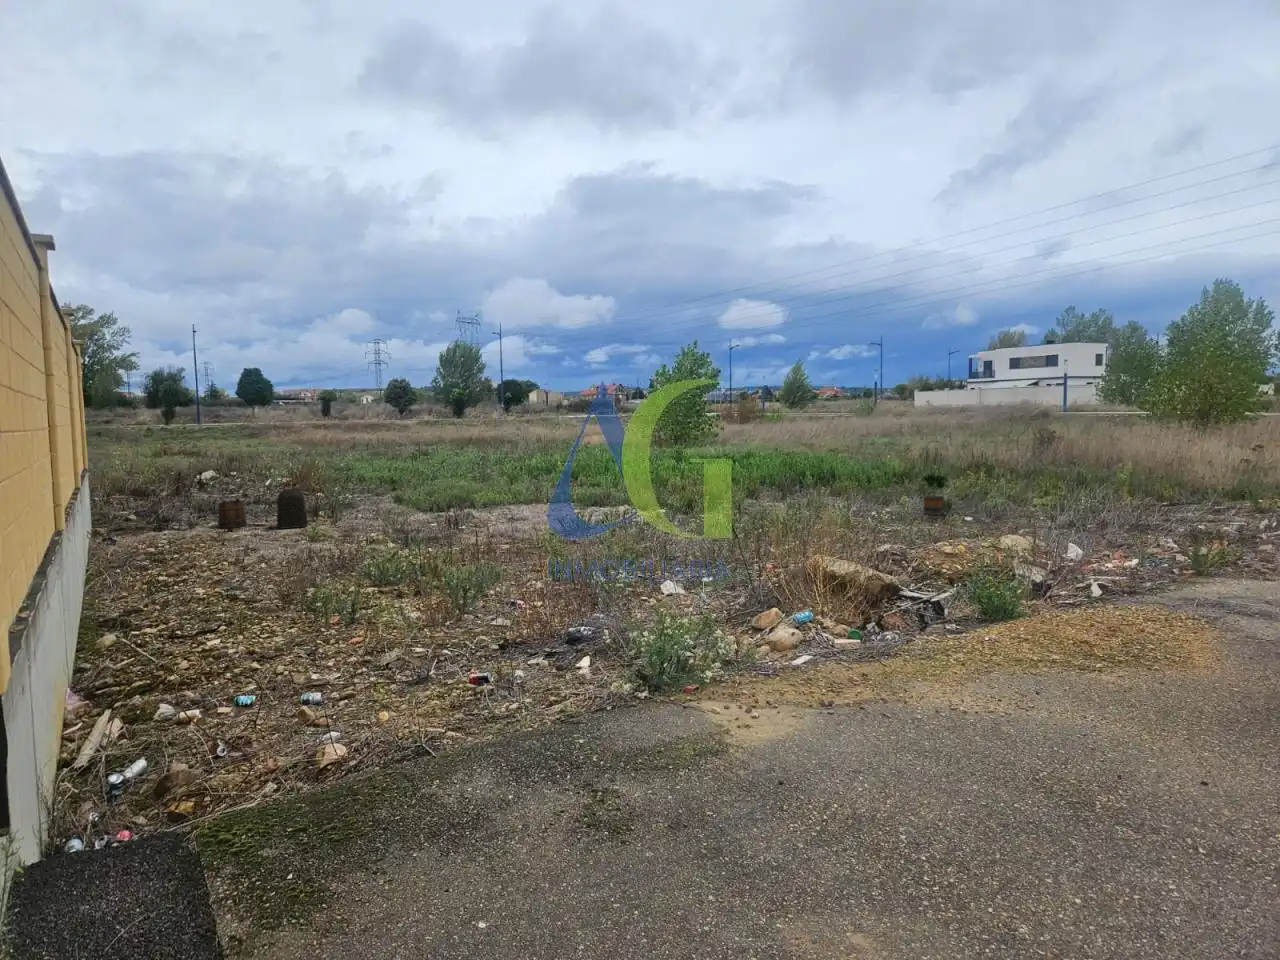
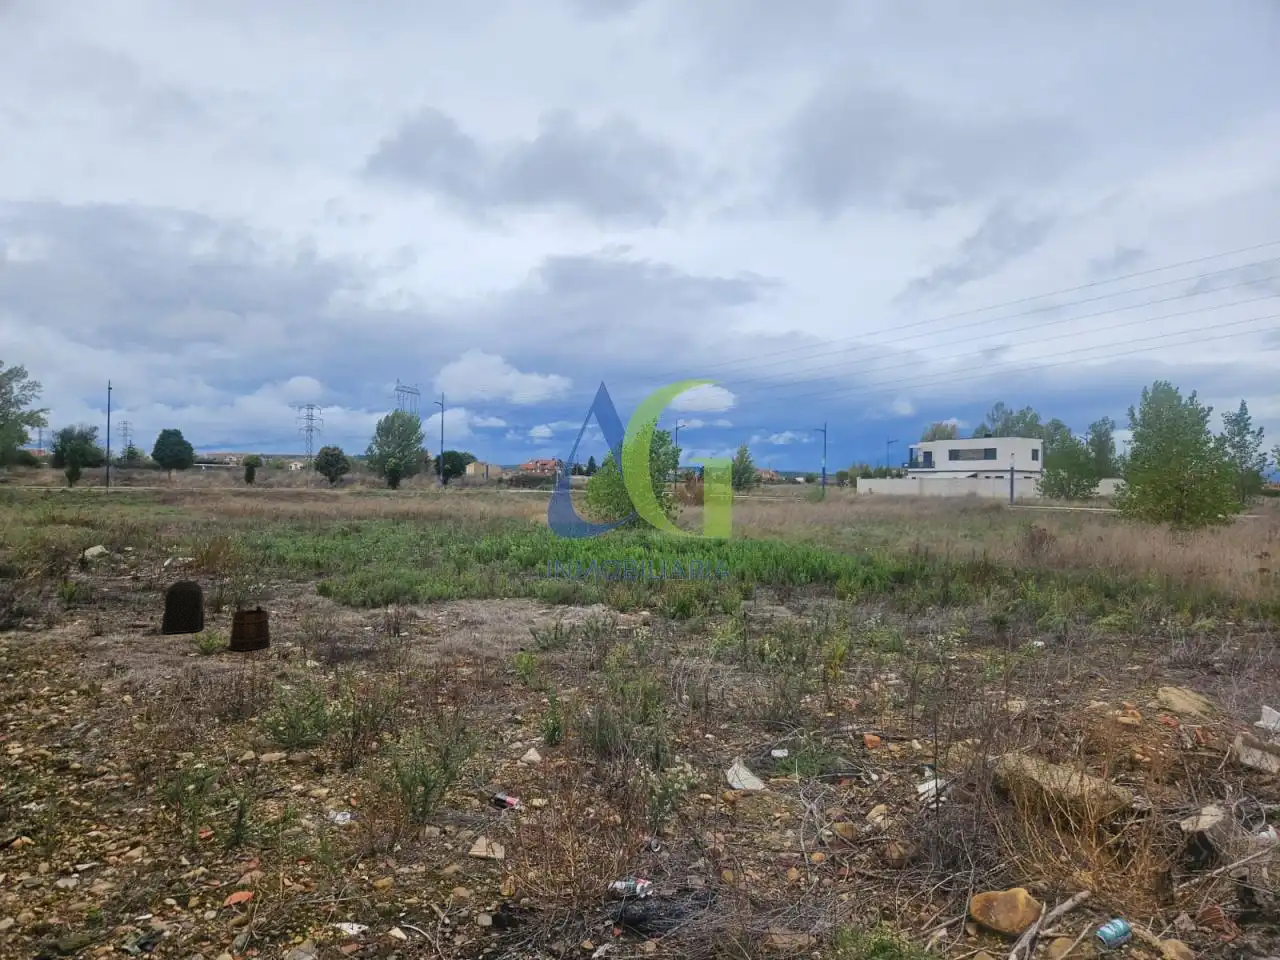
potted tree: present [923,474,948,515] -> none [952,581,987,631]
bucket: present [218,498,247,528] -> present [230,606,270,651]

